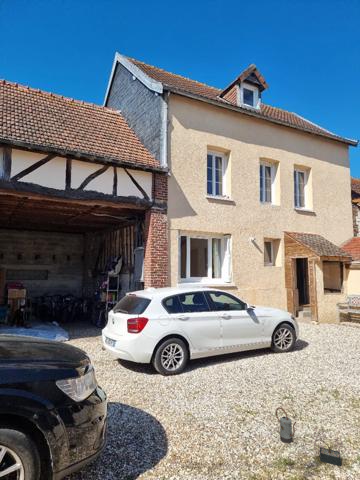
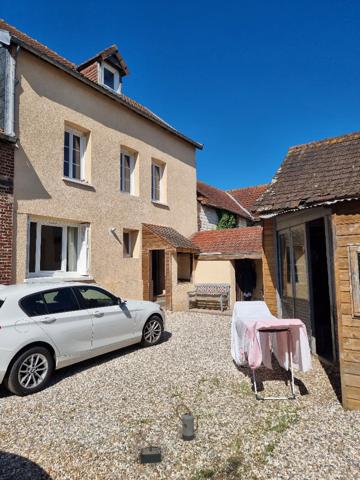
decorative plant: present [311,427,346,466] -> present [132,428,167,463]

